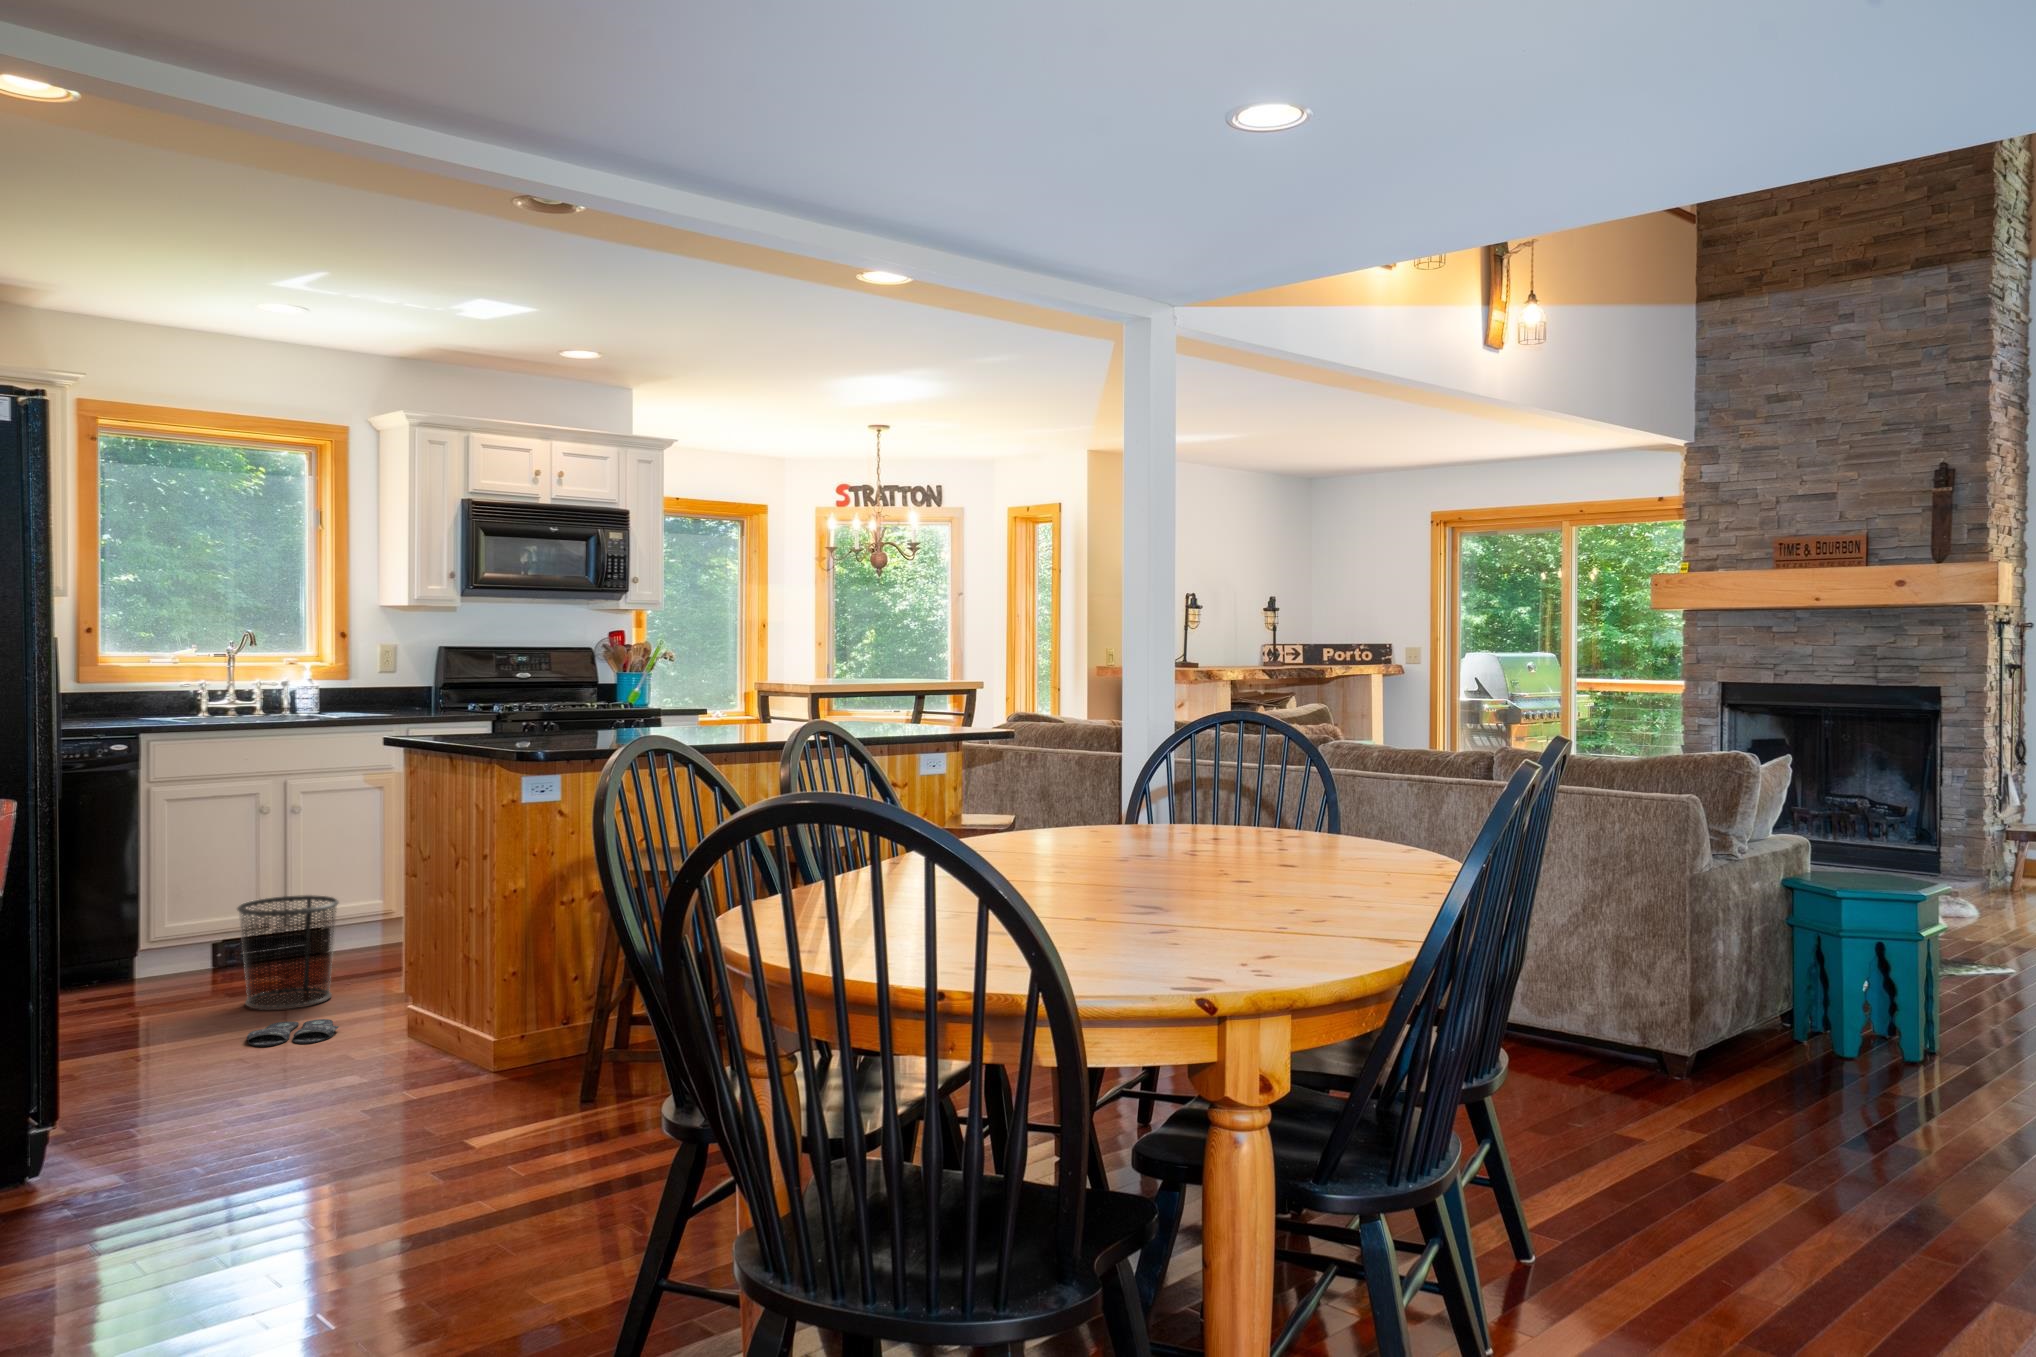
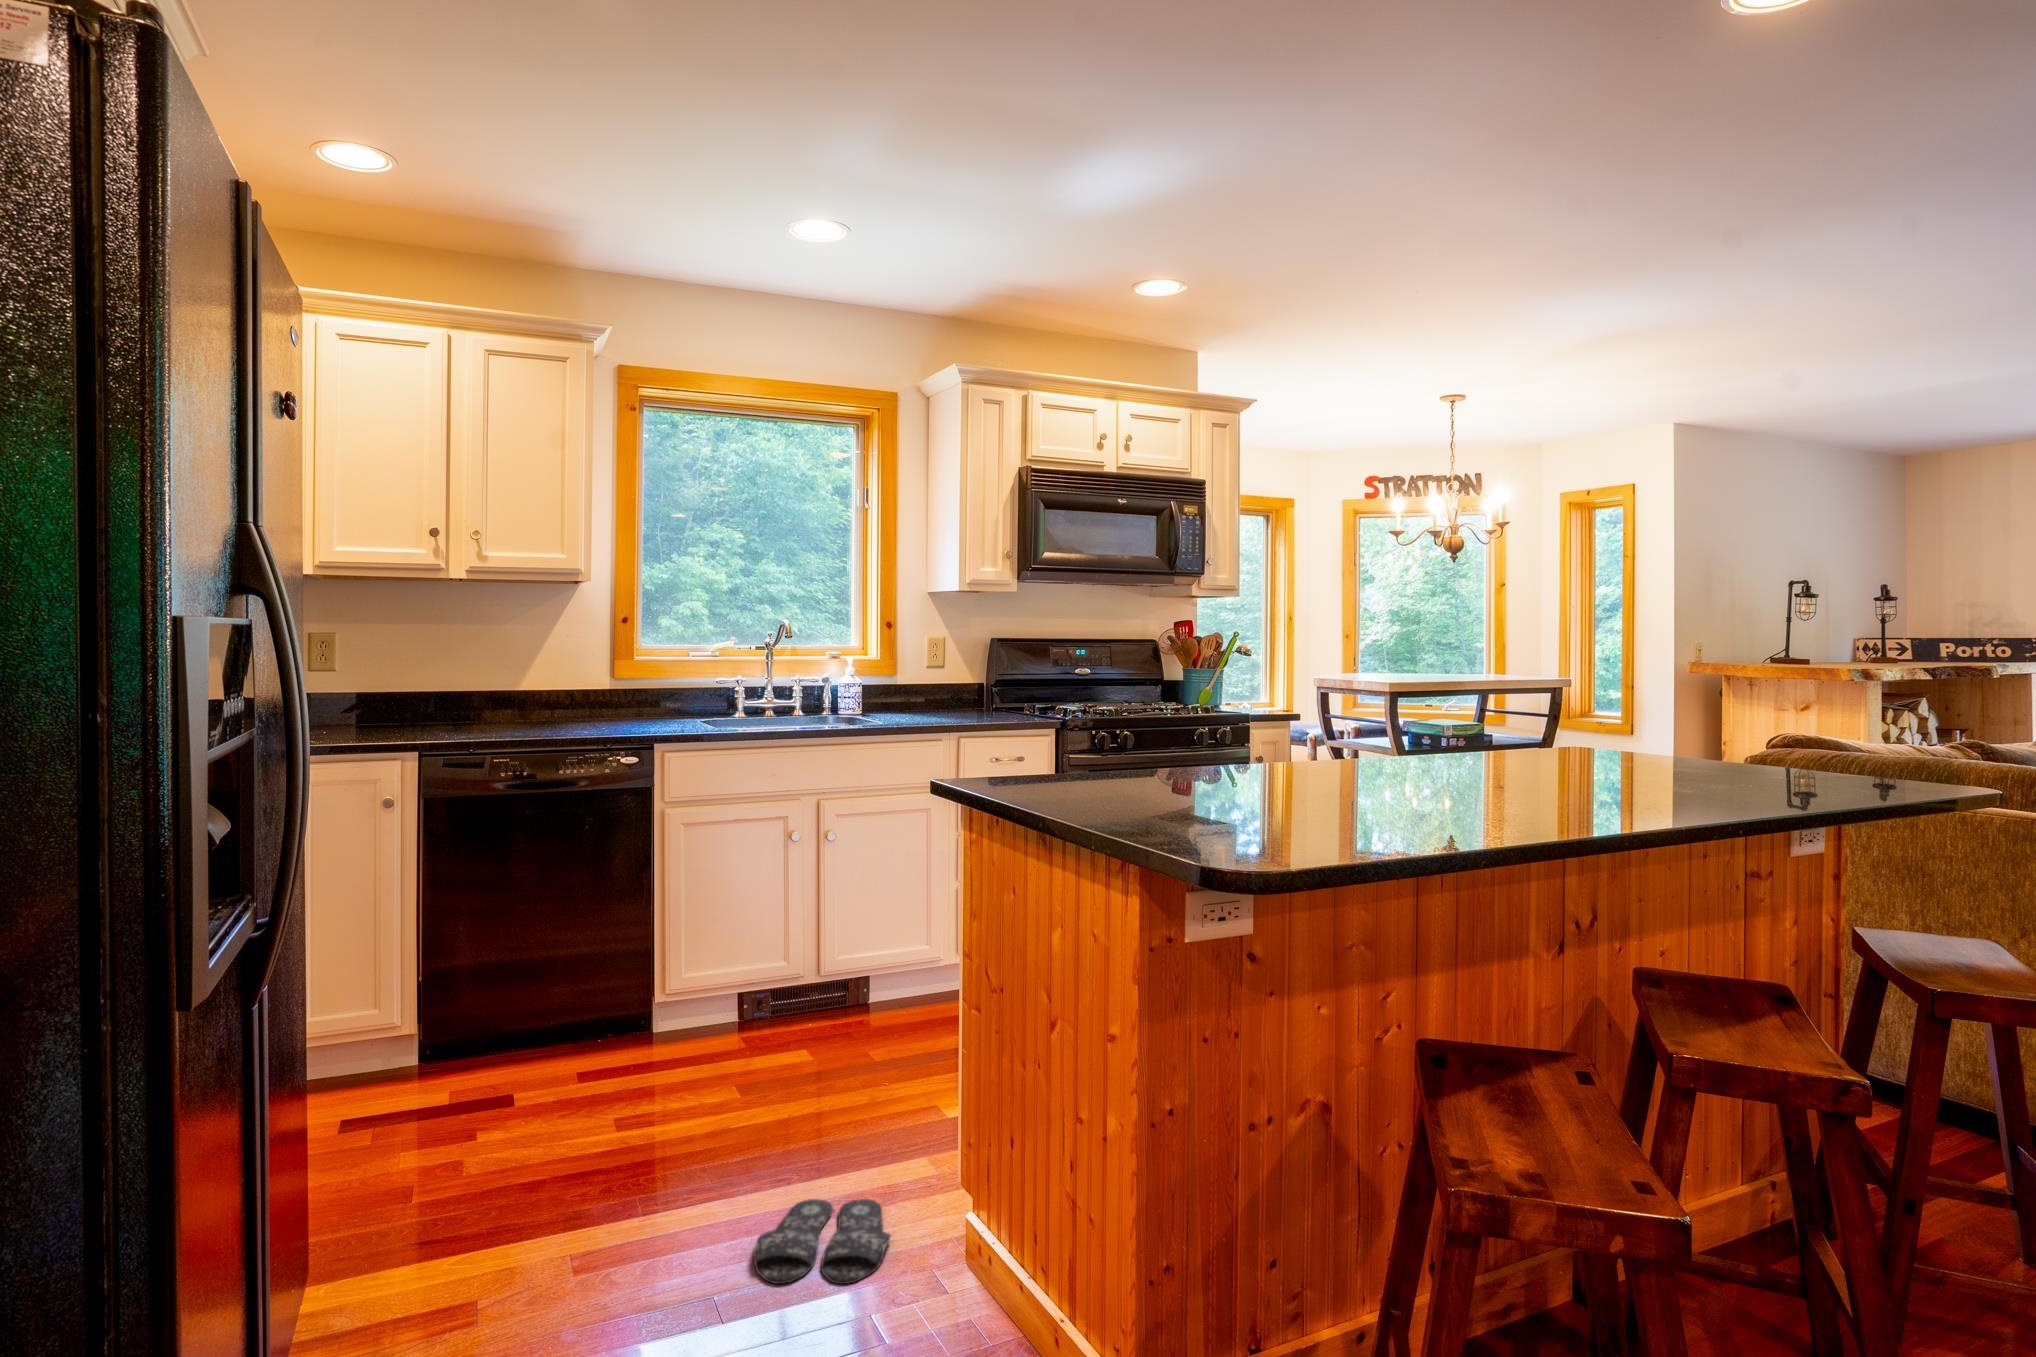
waste bin: present [237,895,339,1010] -> none [755,973,889,1156]

